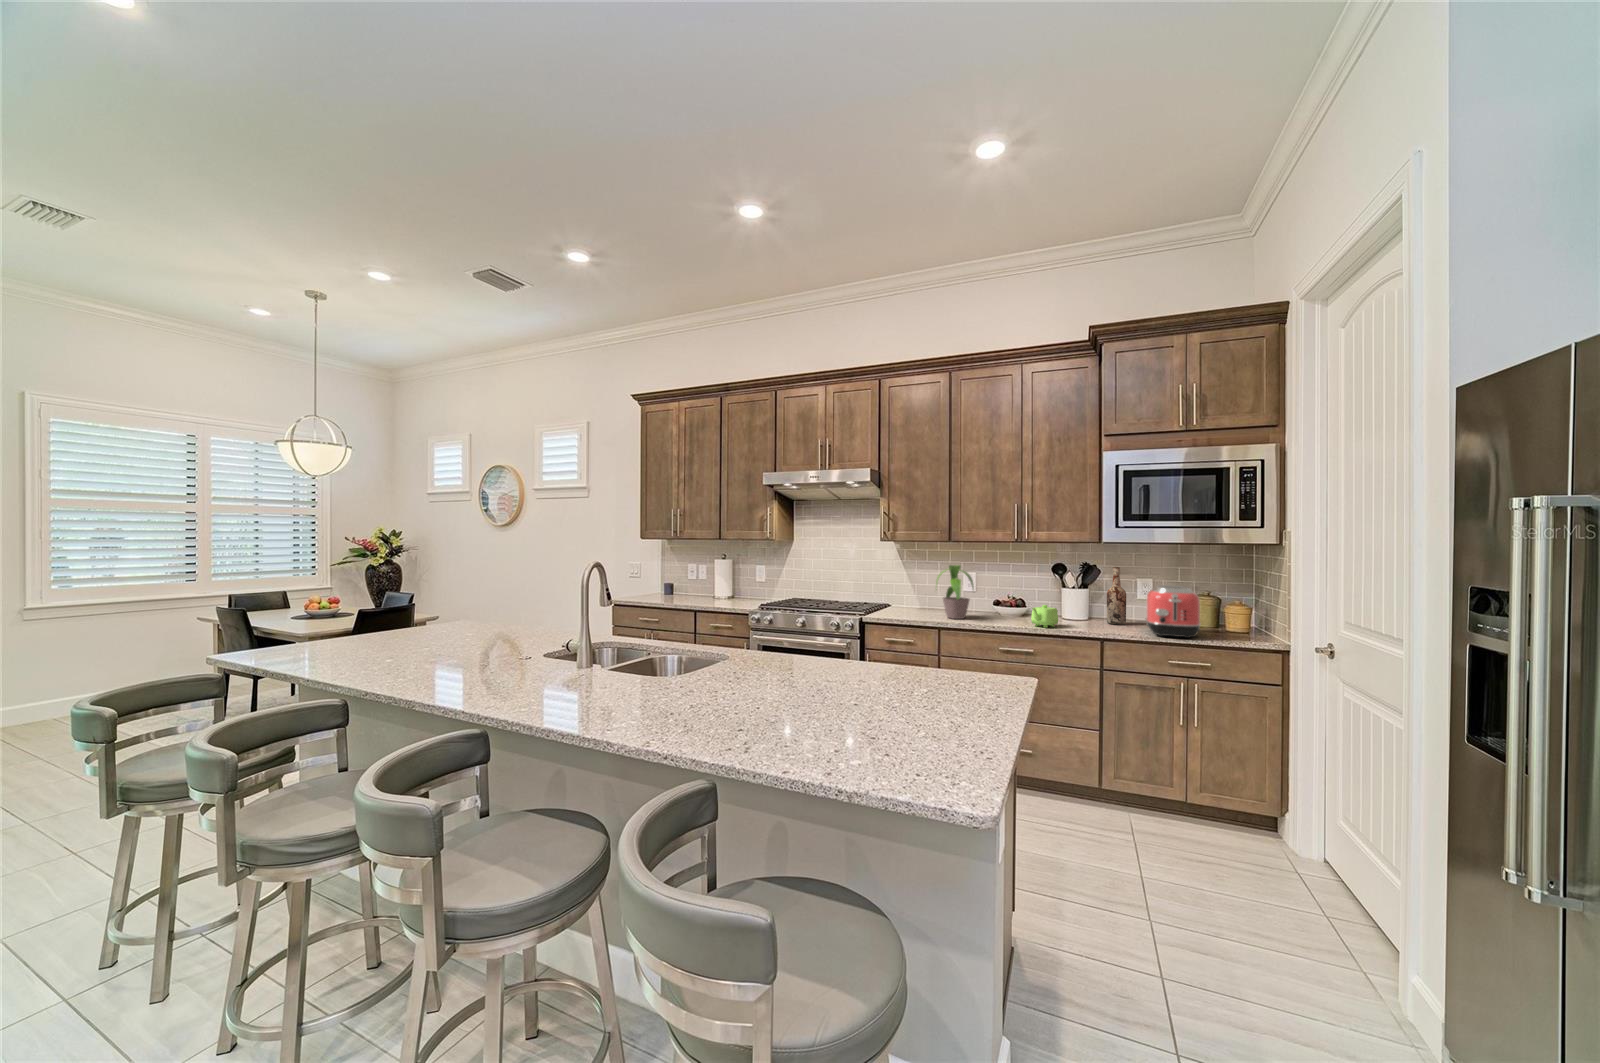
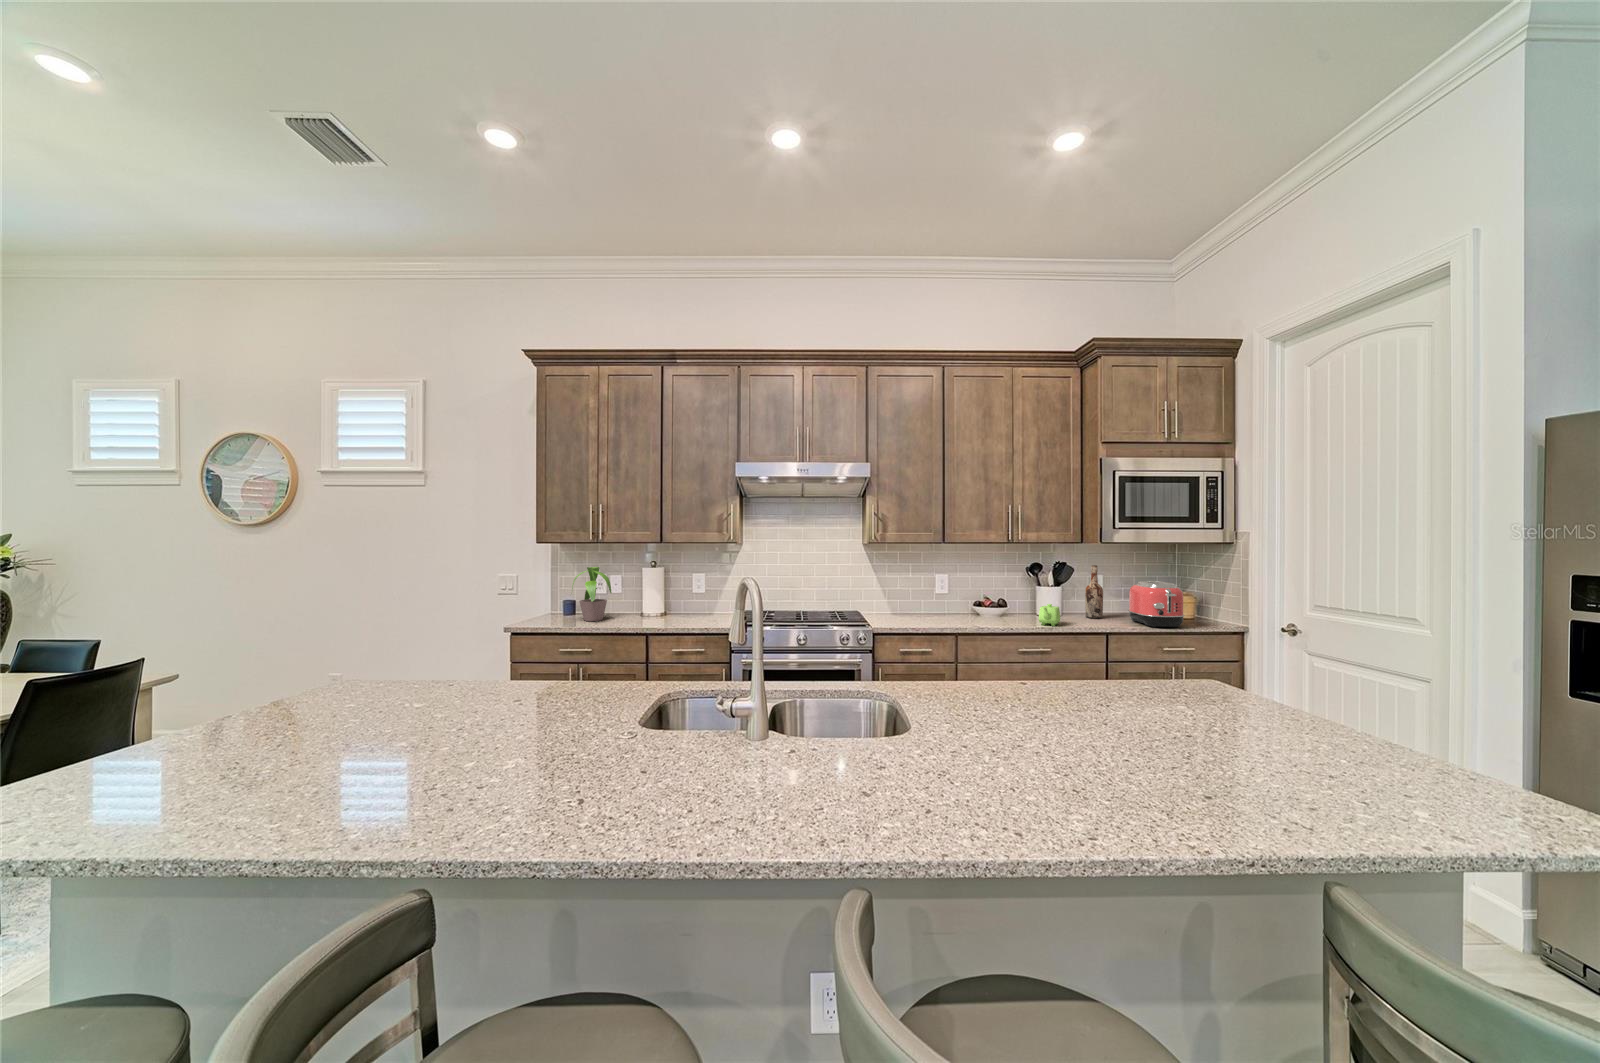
potted plant: present [936,565,974,619] -> present [572,567,612,621]

